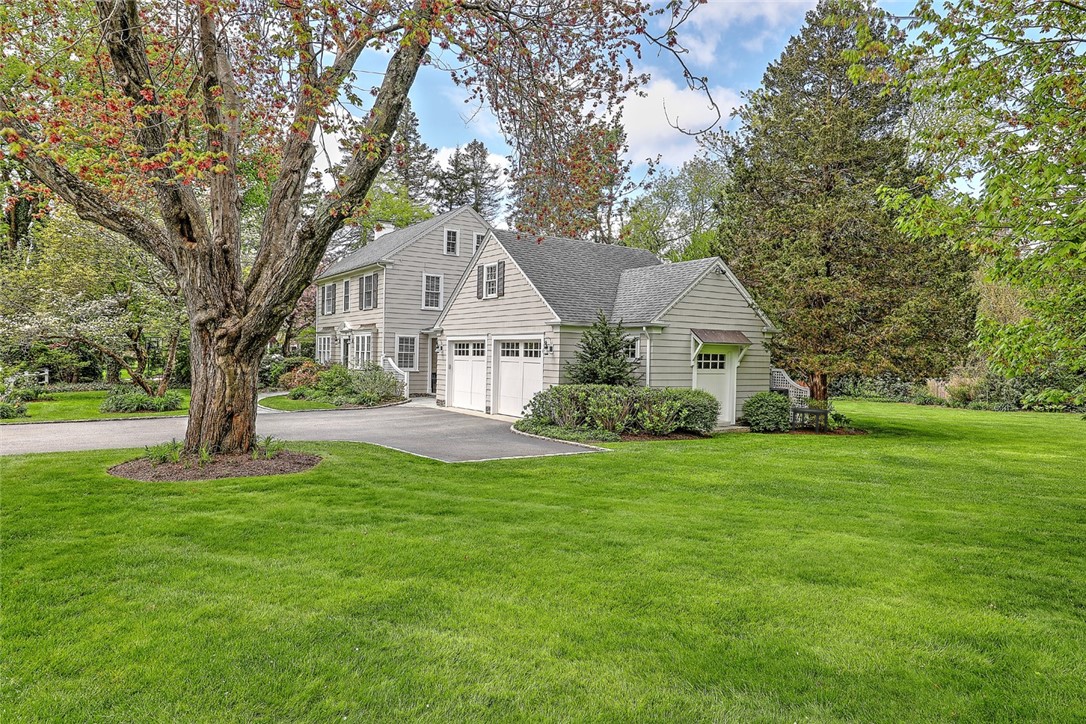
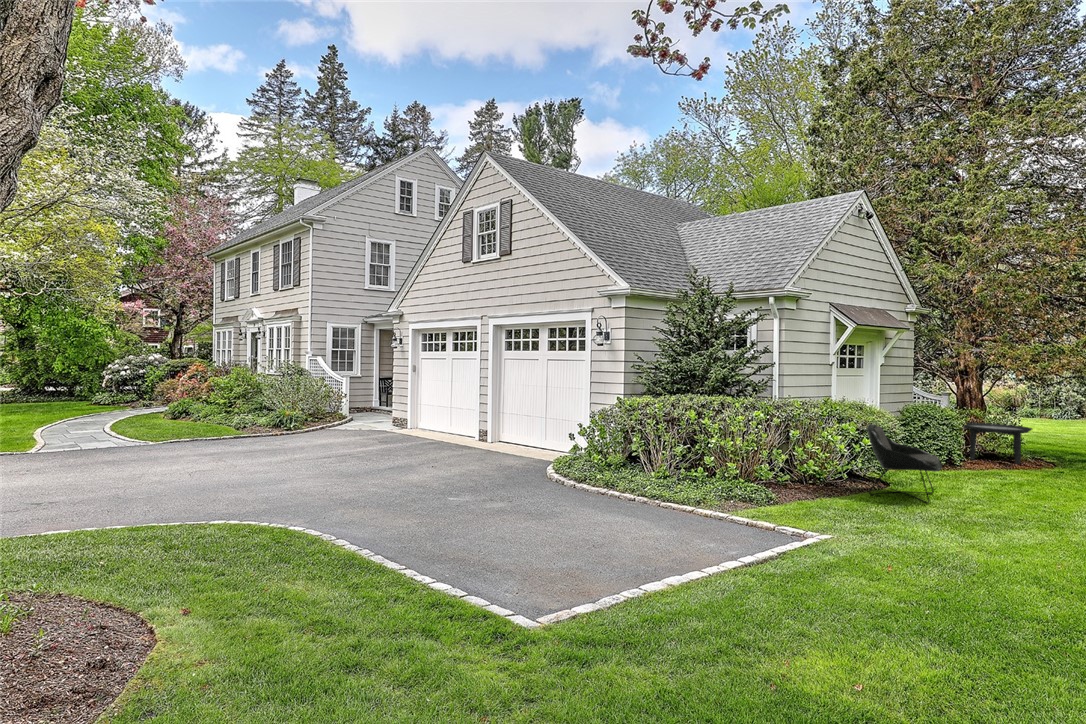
lounge chair: none [670,401,713,442] -> present [867,424,942,504]

